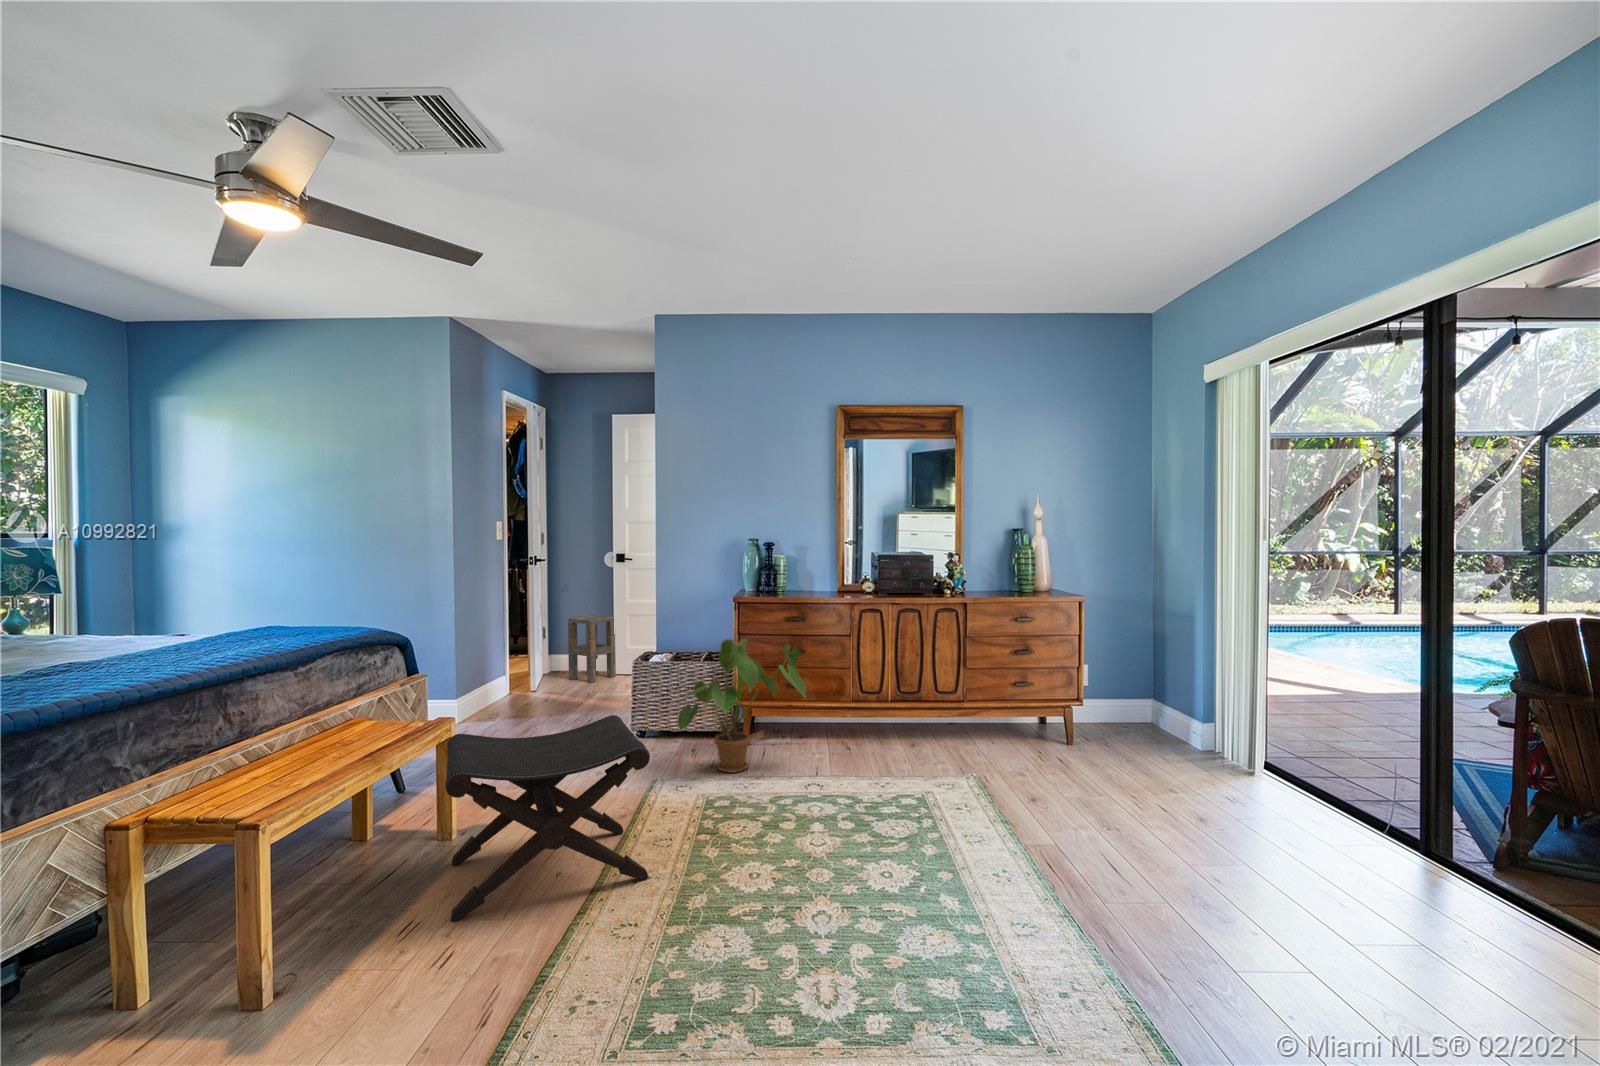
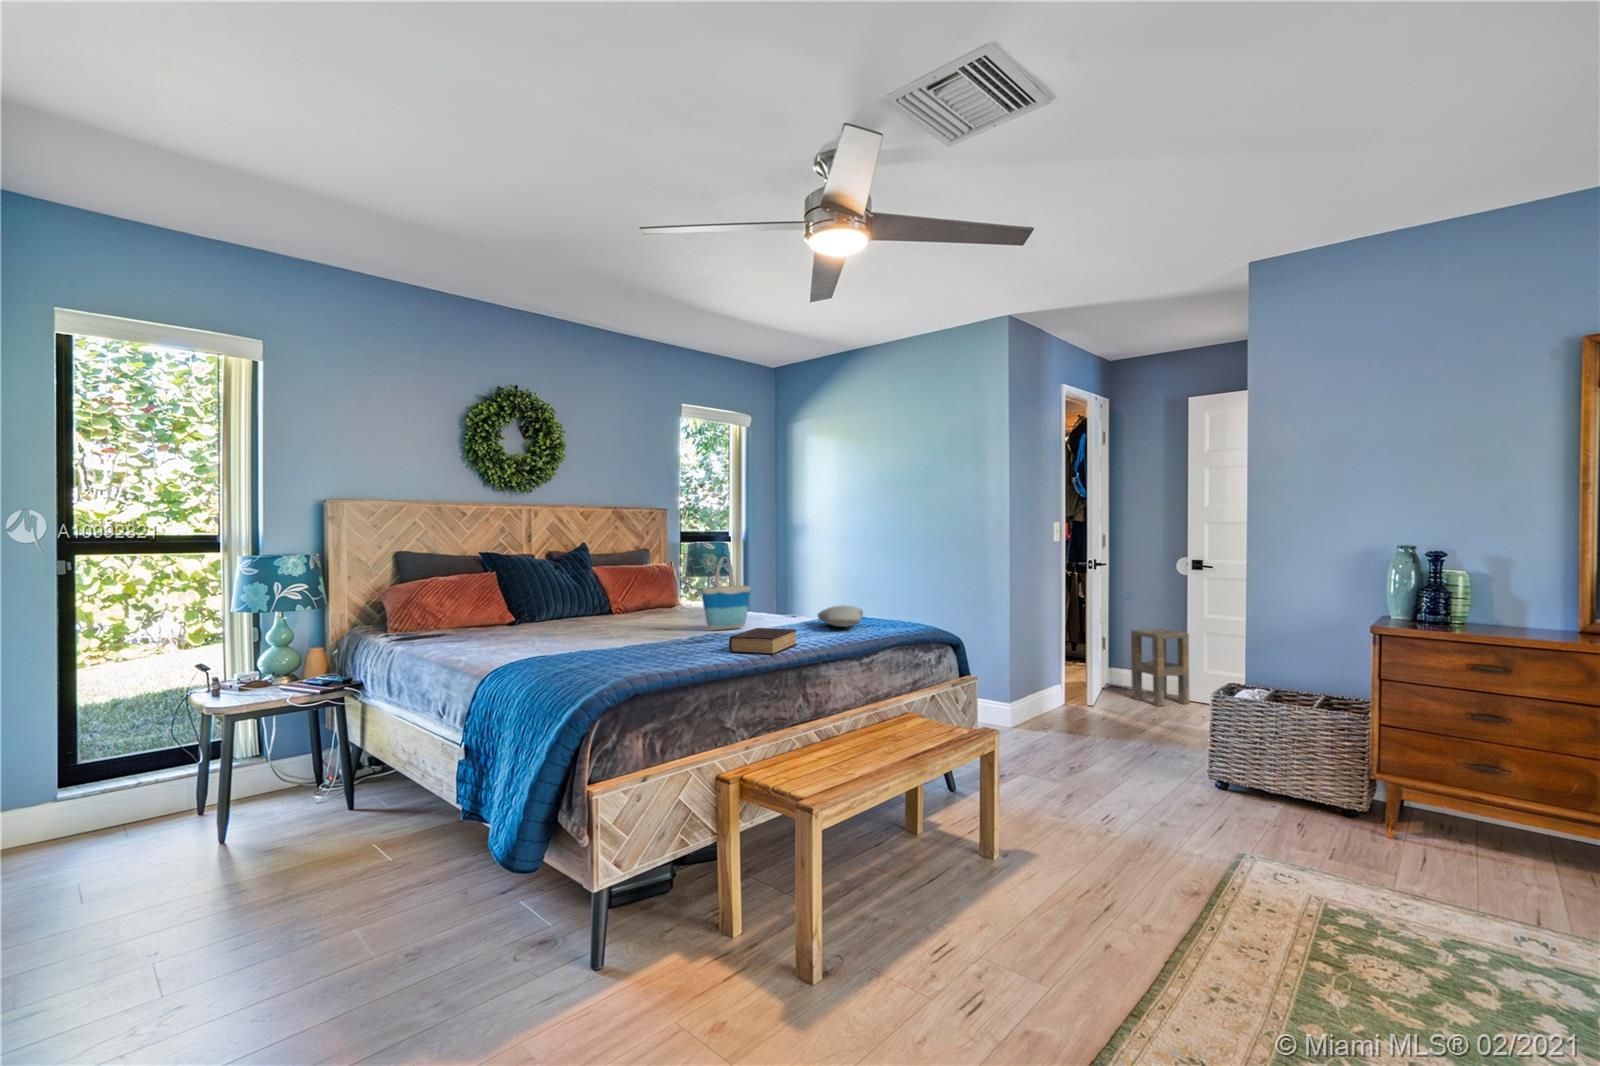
tote bag: none [34,563,120,660] -> present [702,557,750,630]
pillow: none [224,614,291,638] -> present [818,605,863,627]
house plant: present [678,639,806,773] -> none [1276,684,1518,878]
book: none [105,644,209,680] -> present [729,628,797,655]
footstool: present [445,715,650,921] -> none [977,751,1233,1001]

